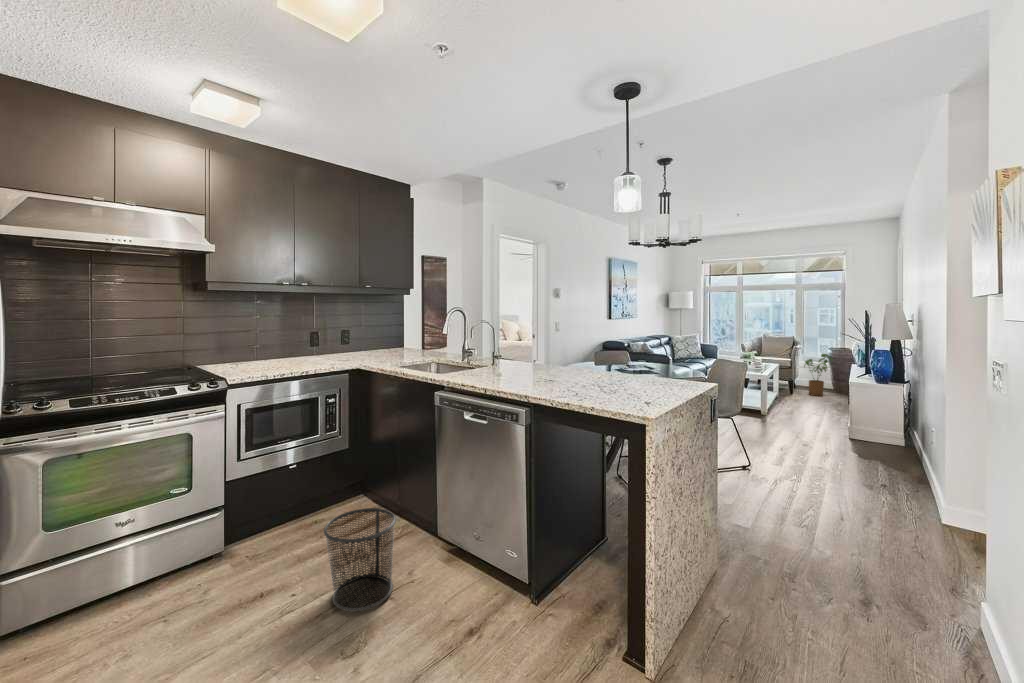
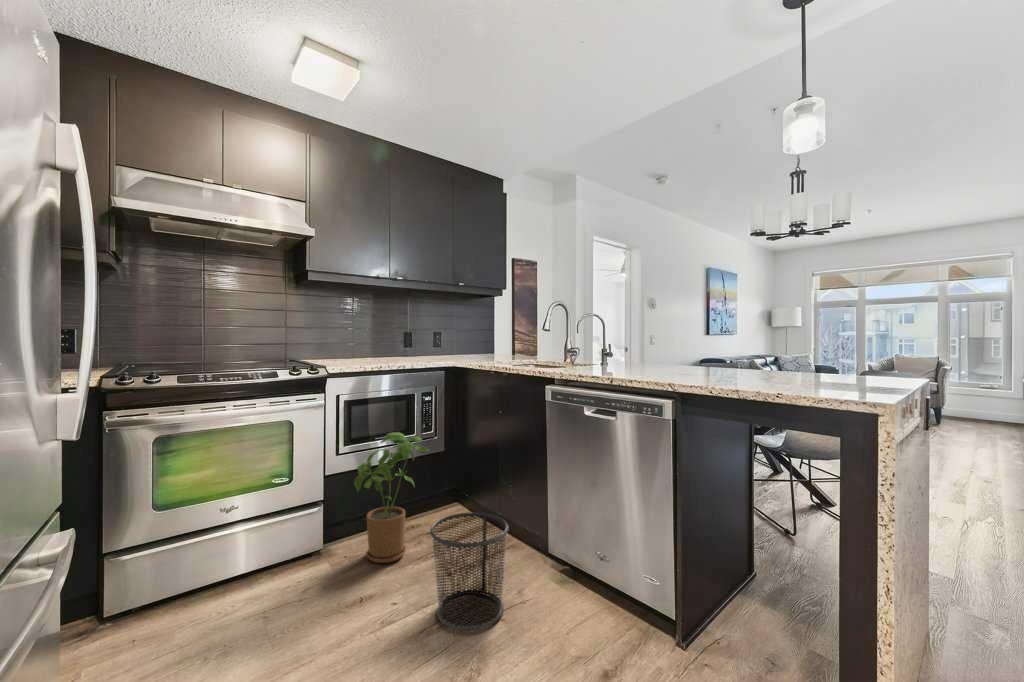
house plant: present [804,354,833,396] -> present [354,432,429,563]

